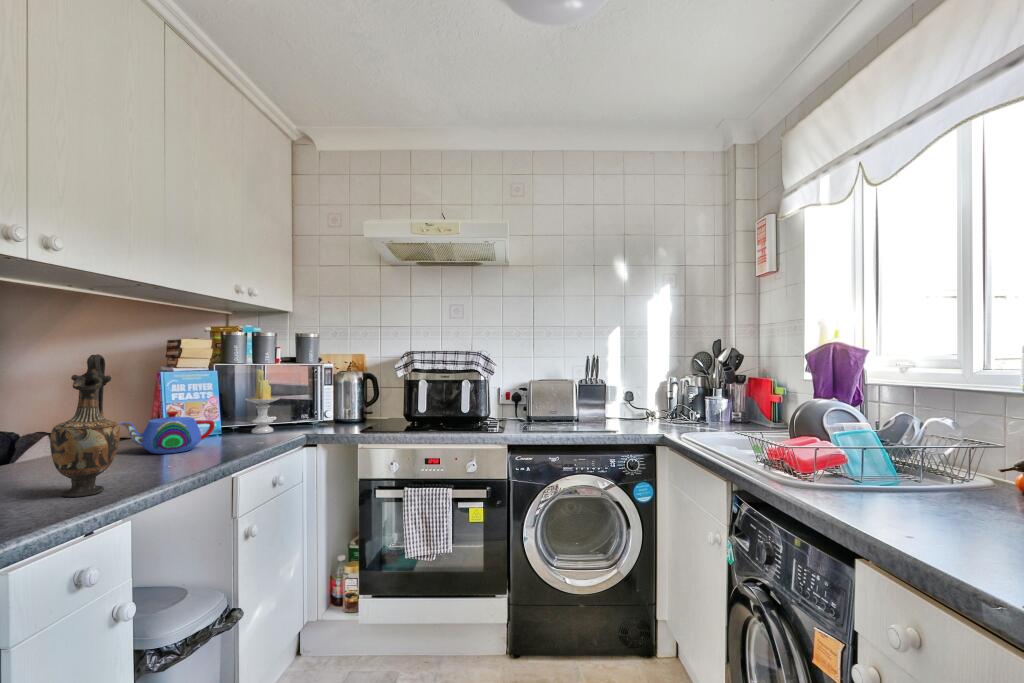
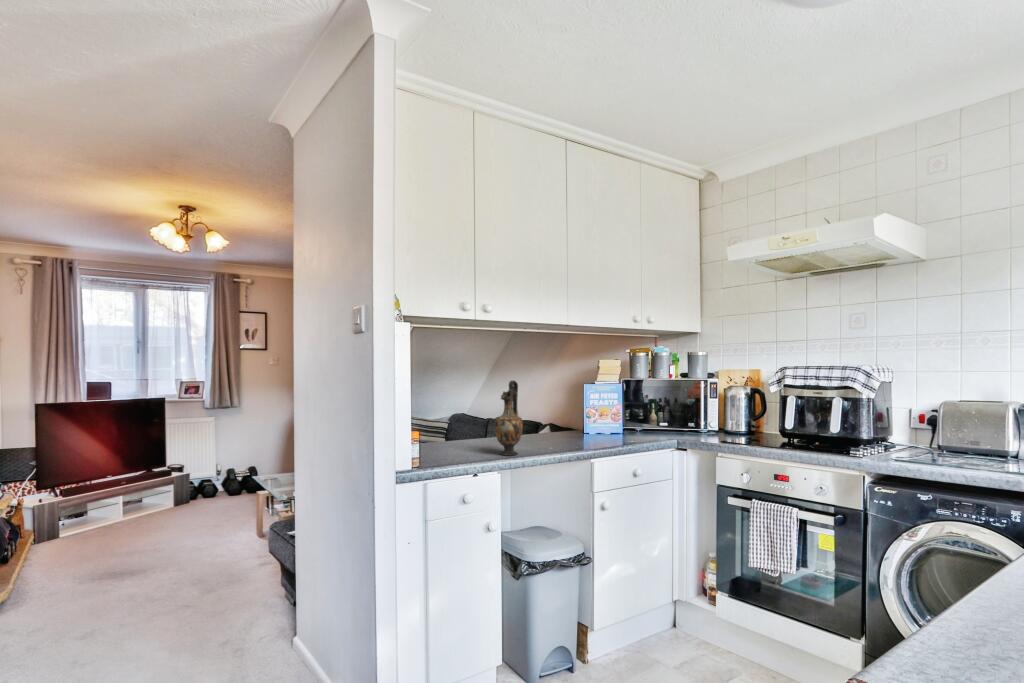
candle: present [245,369,280,434] -> none [637,385,662,434]
teapot: present [119,411,215,454] -> none [552,413,603,440]

